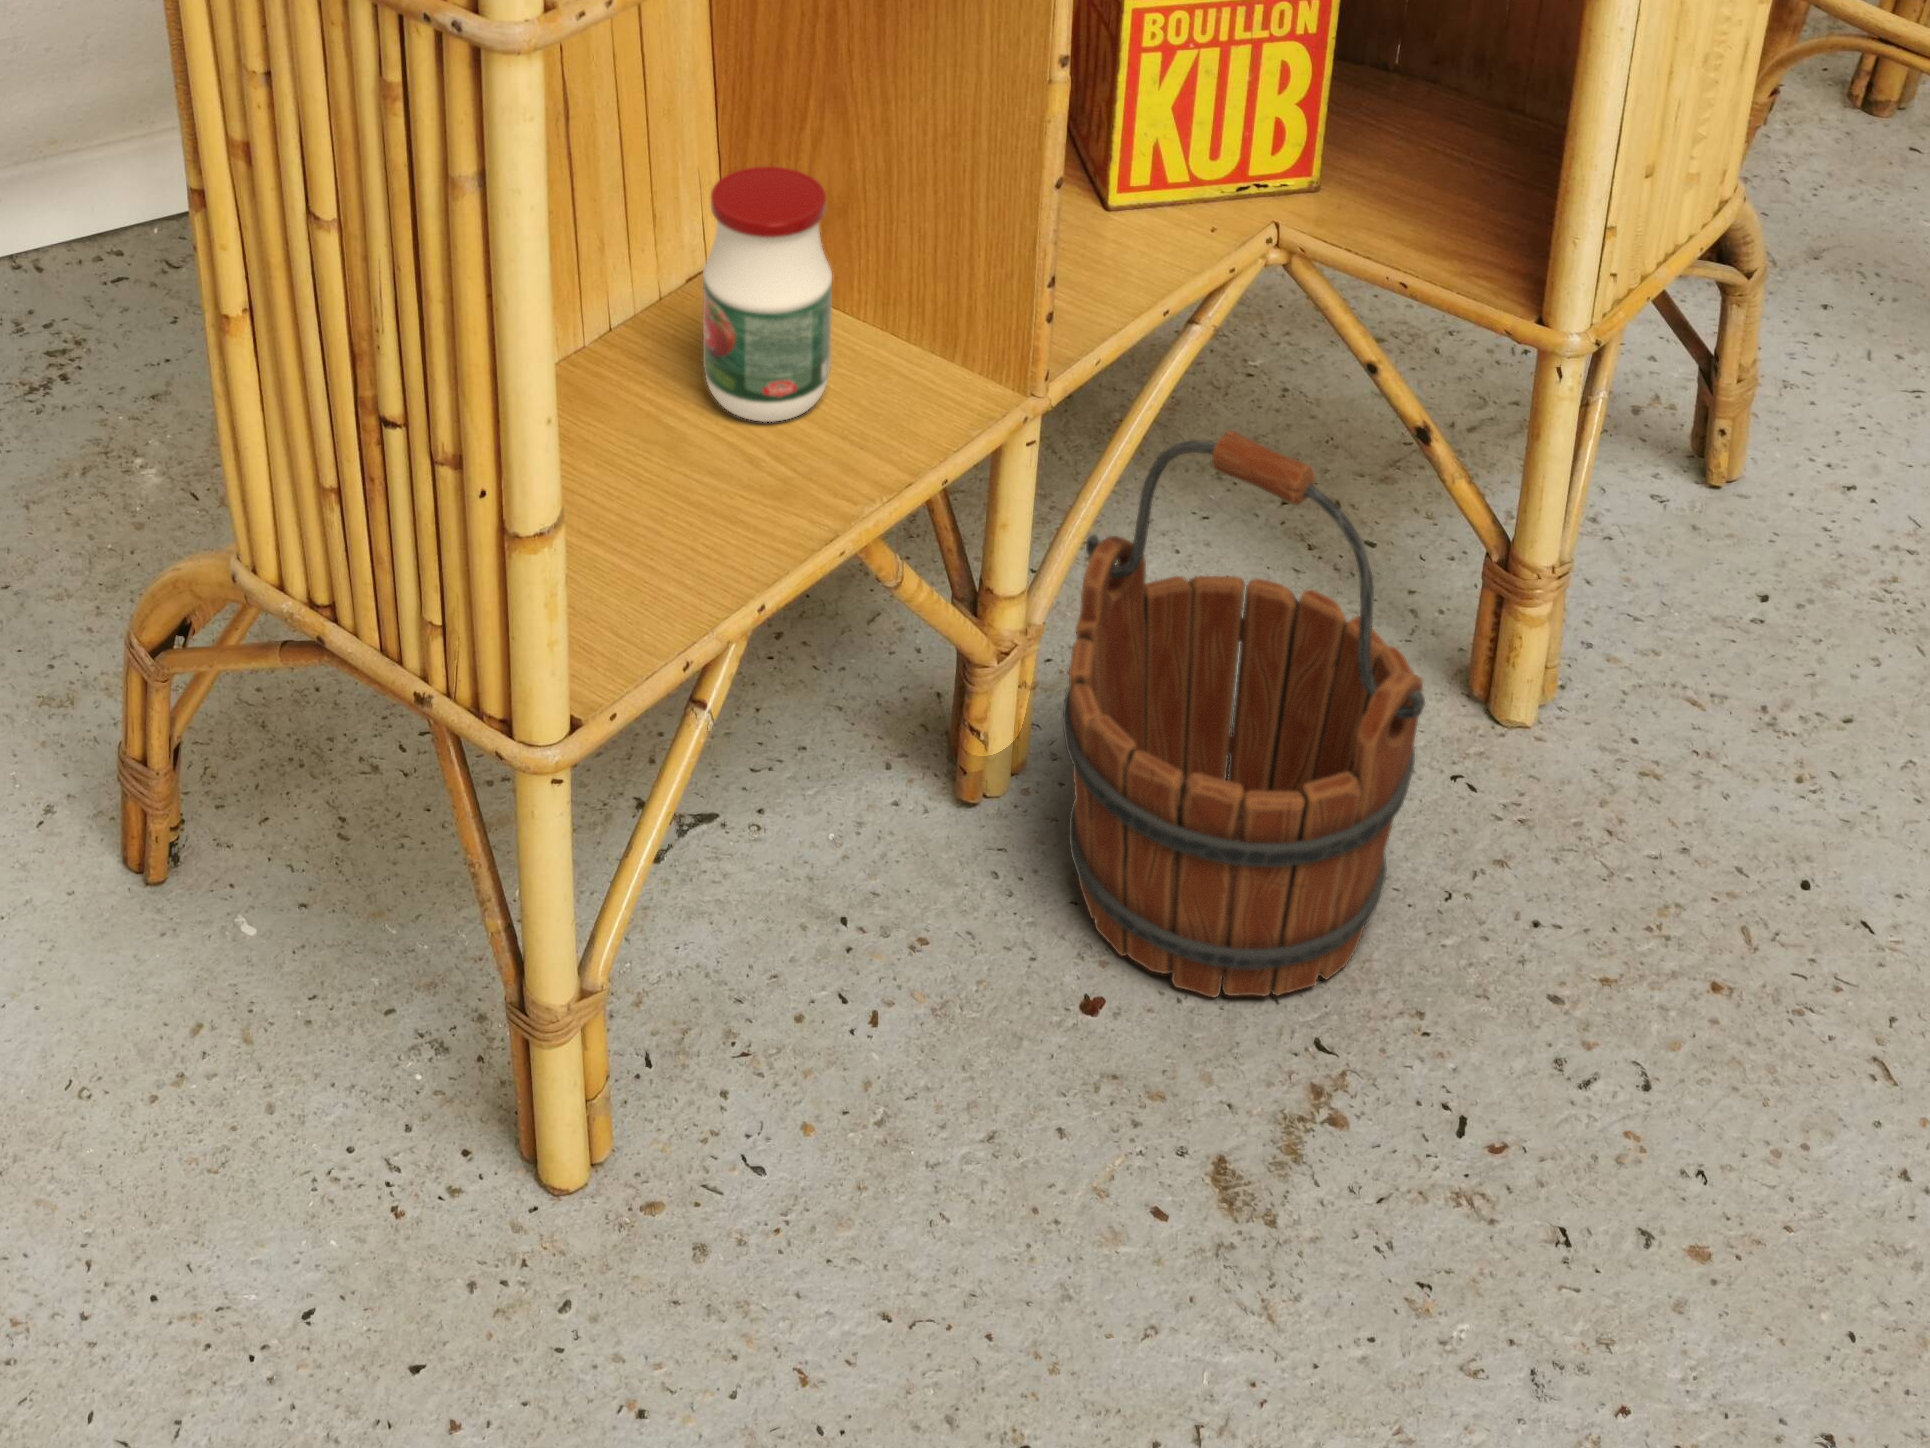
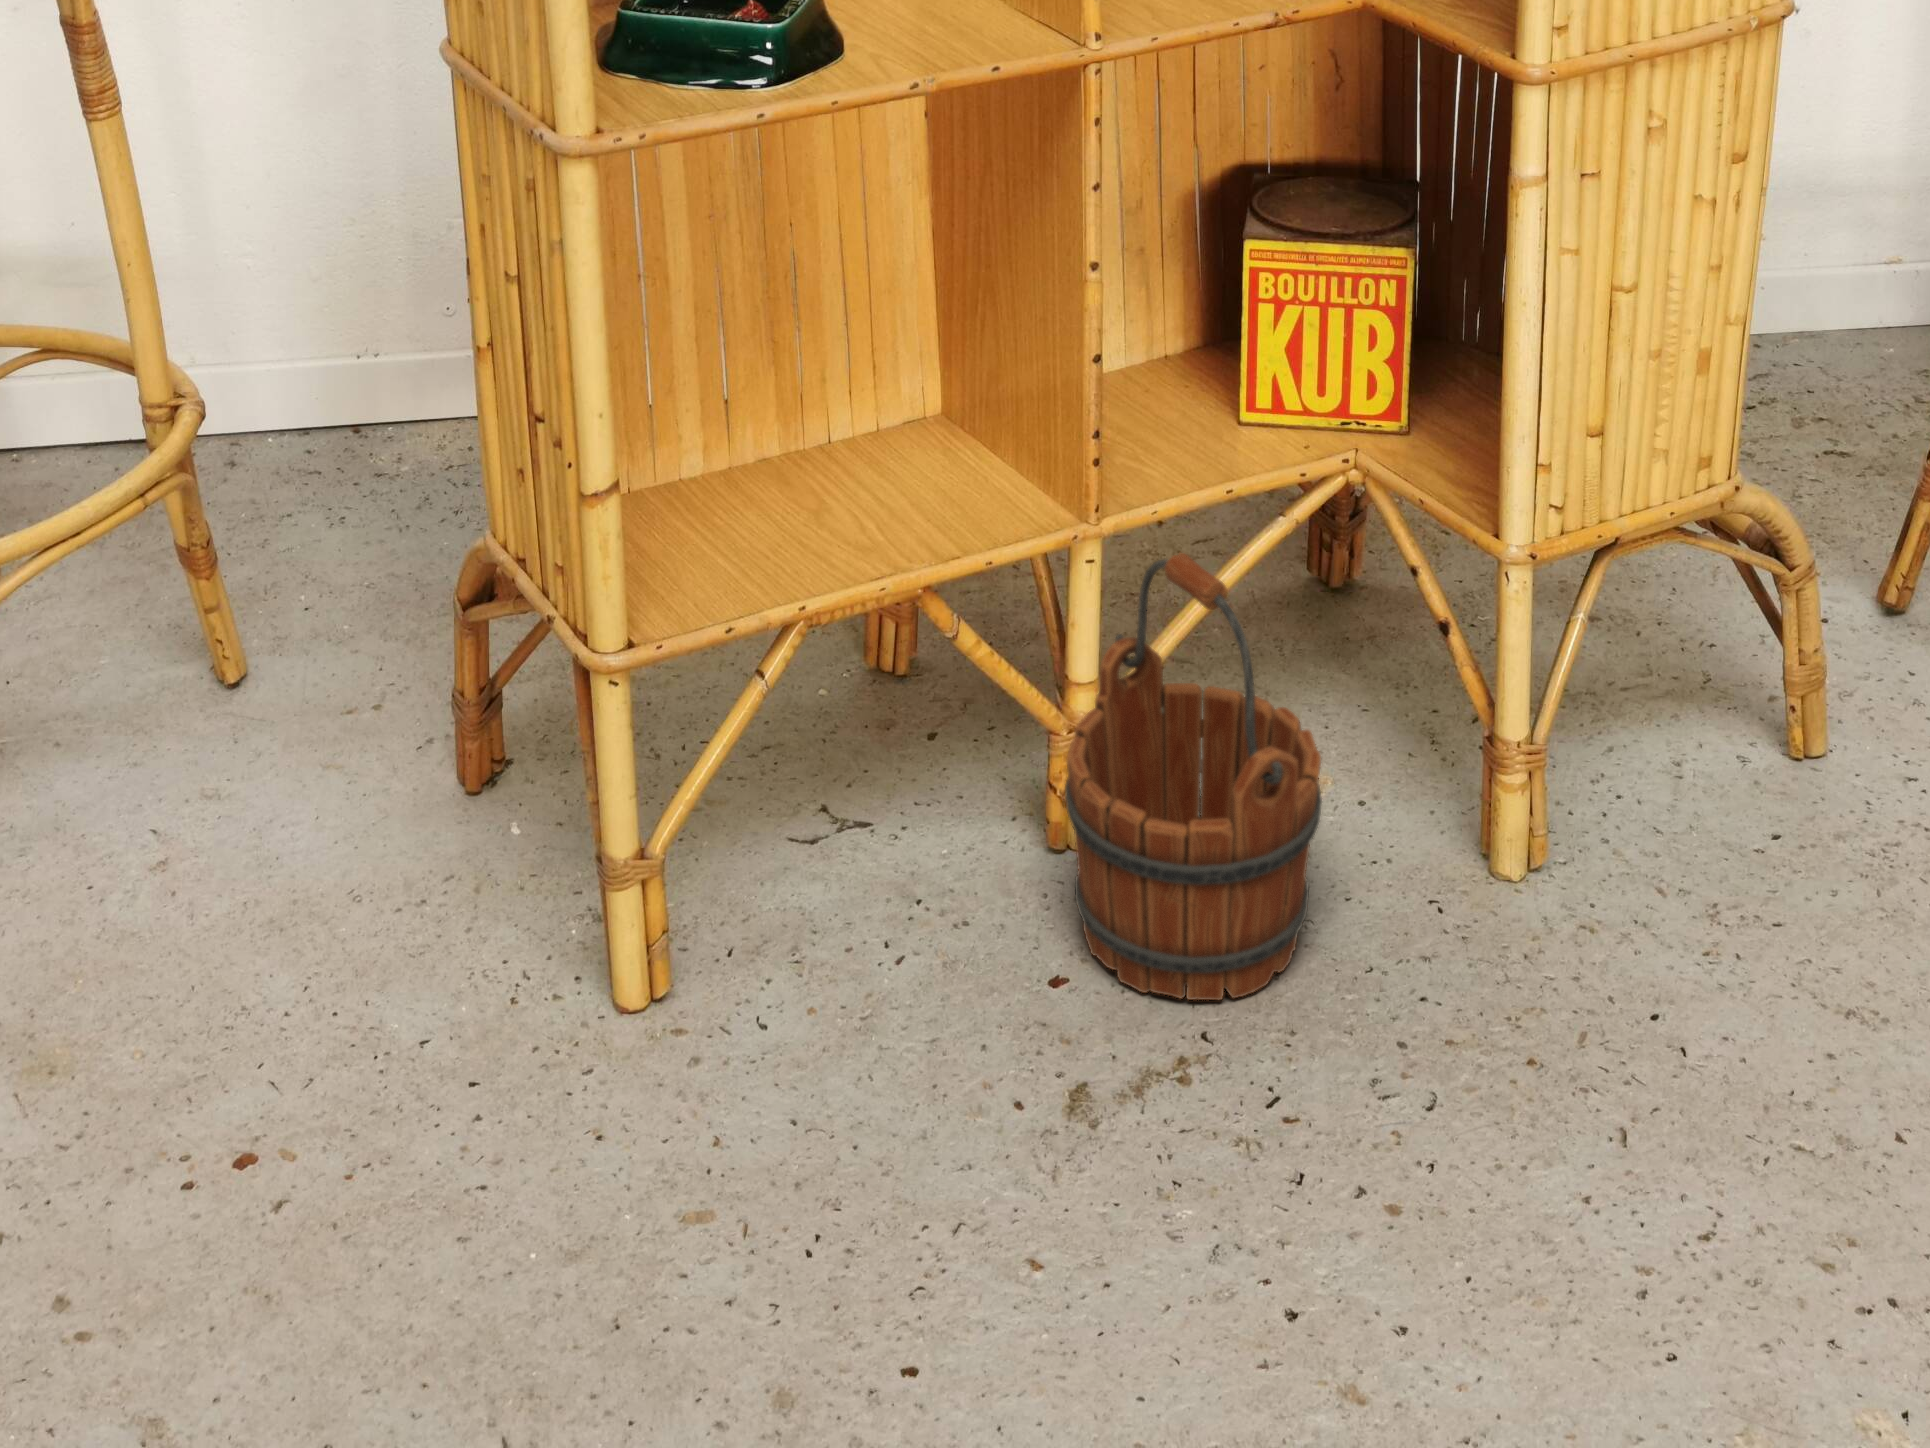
jar: present [703,166,832,422] -> none [867,329,960,515]

